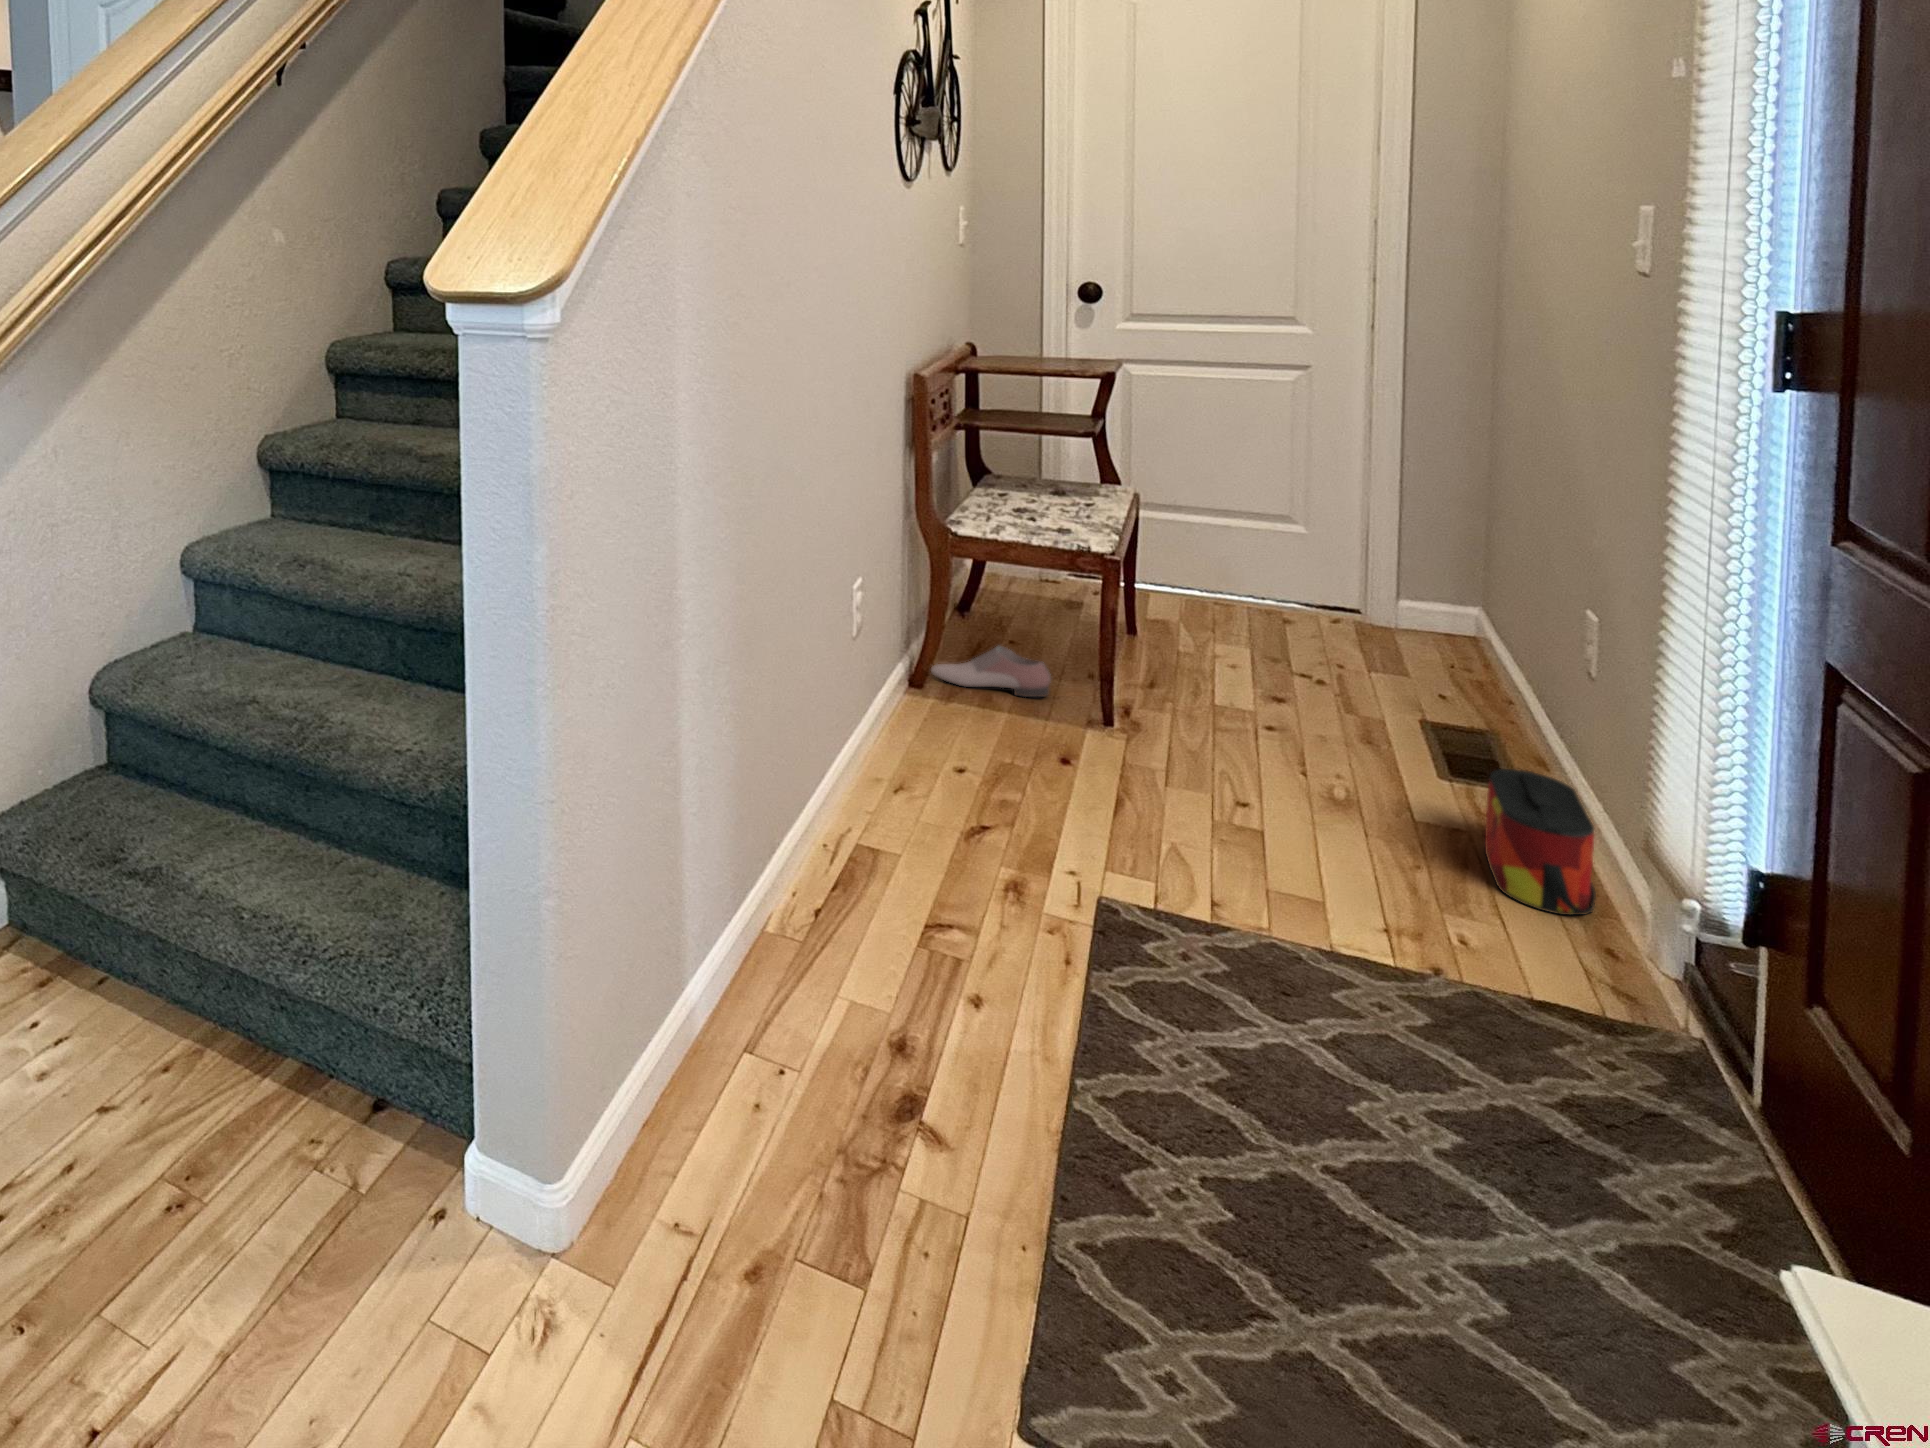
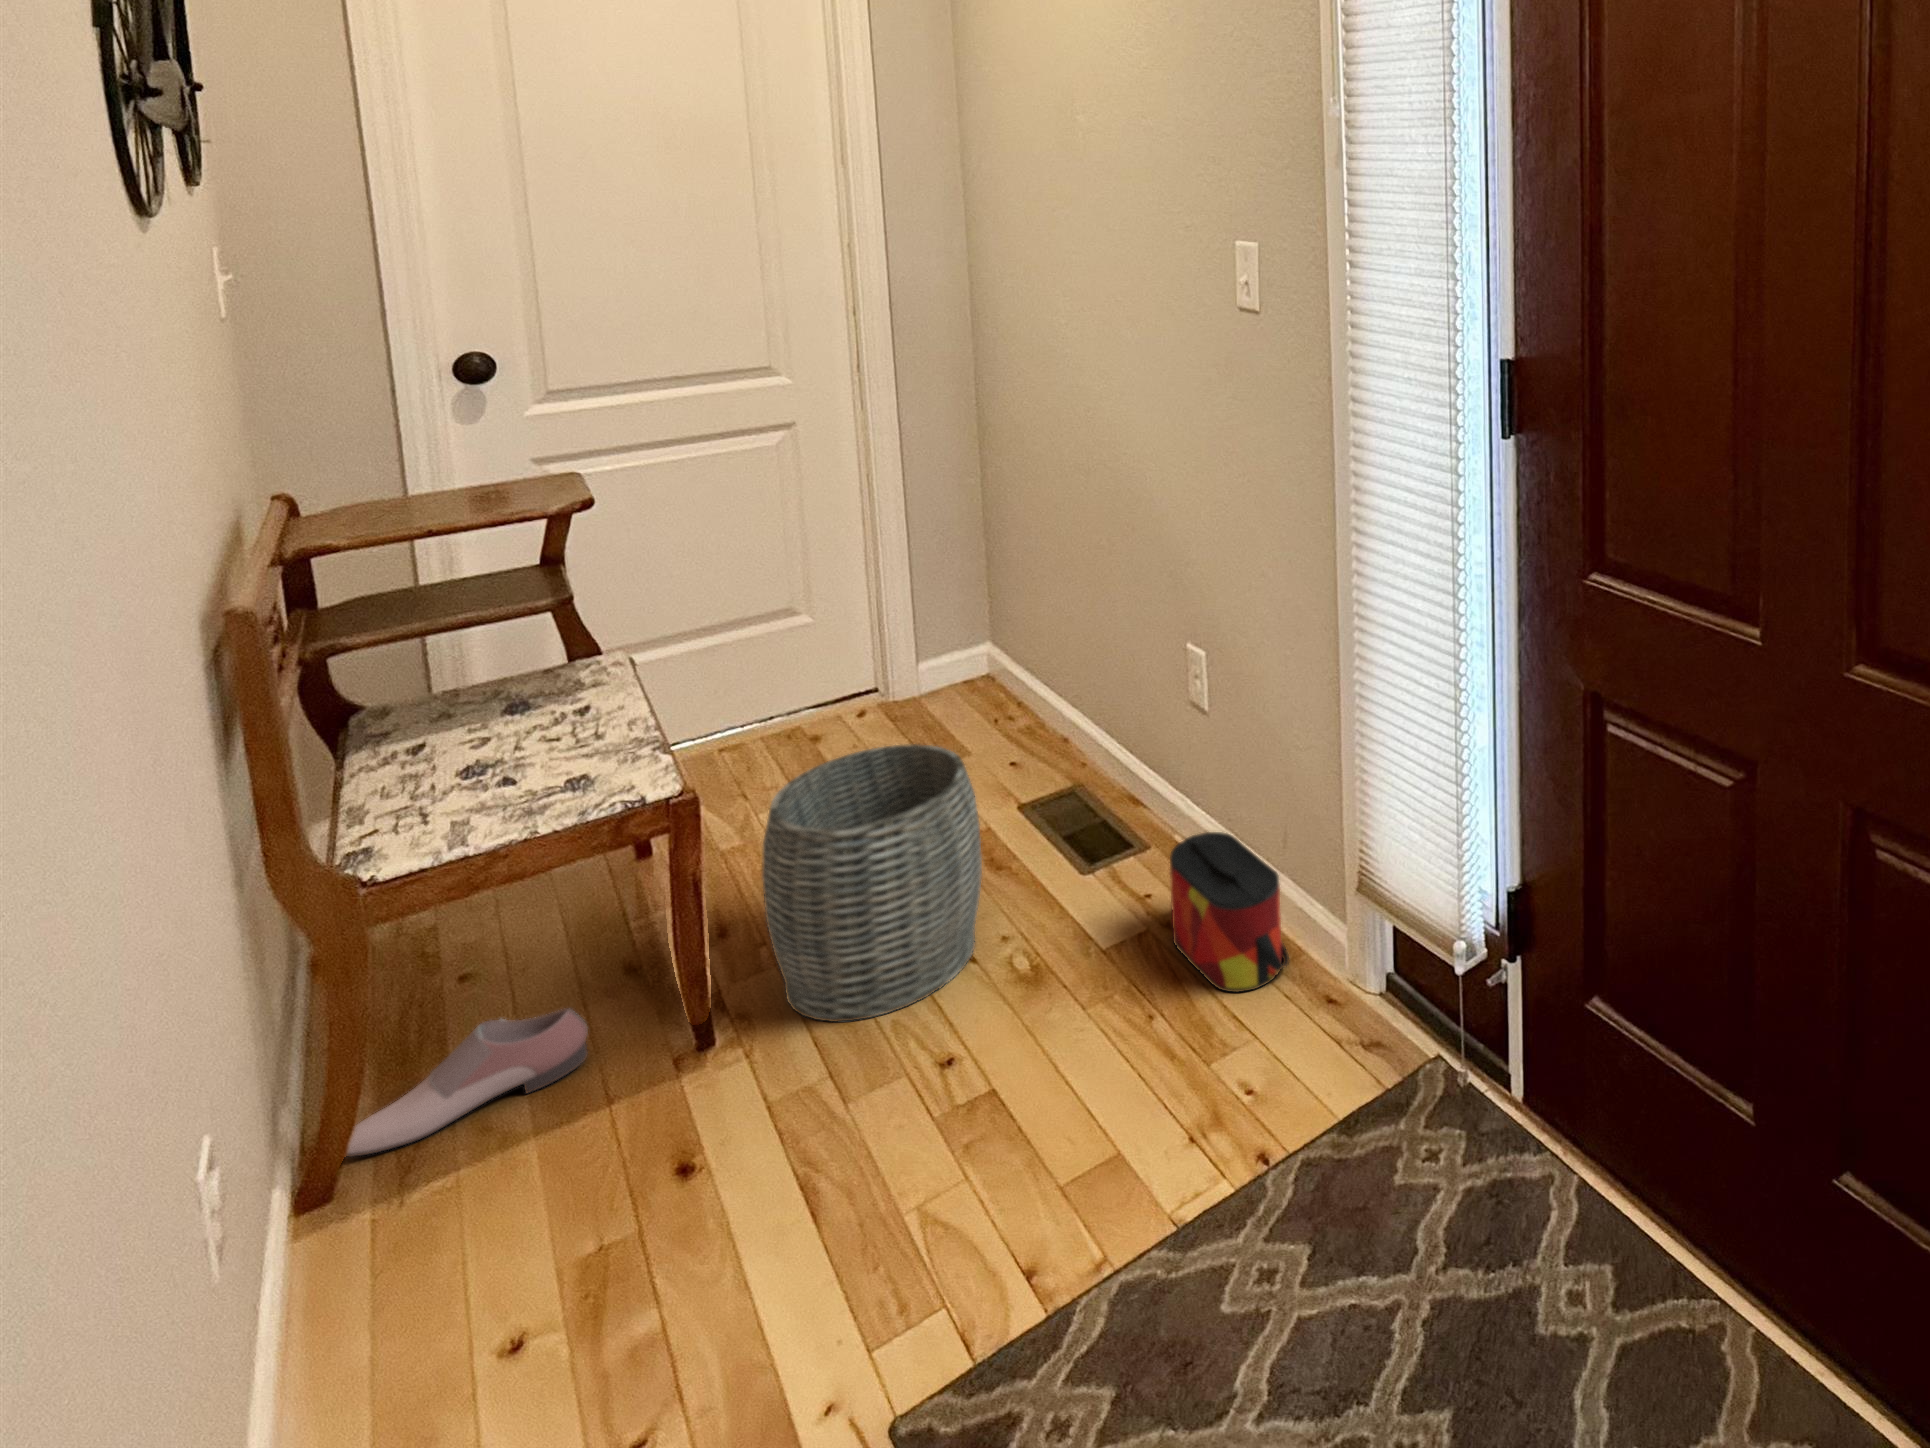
woven basket: none [1160,589,1331,774] -> present [762,744,982,1022]

